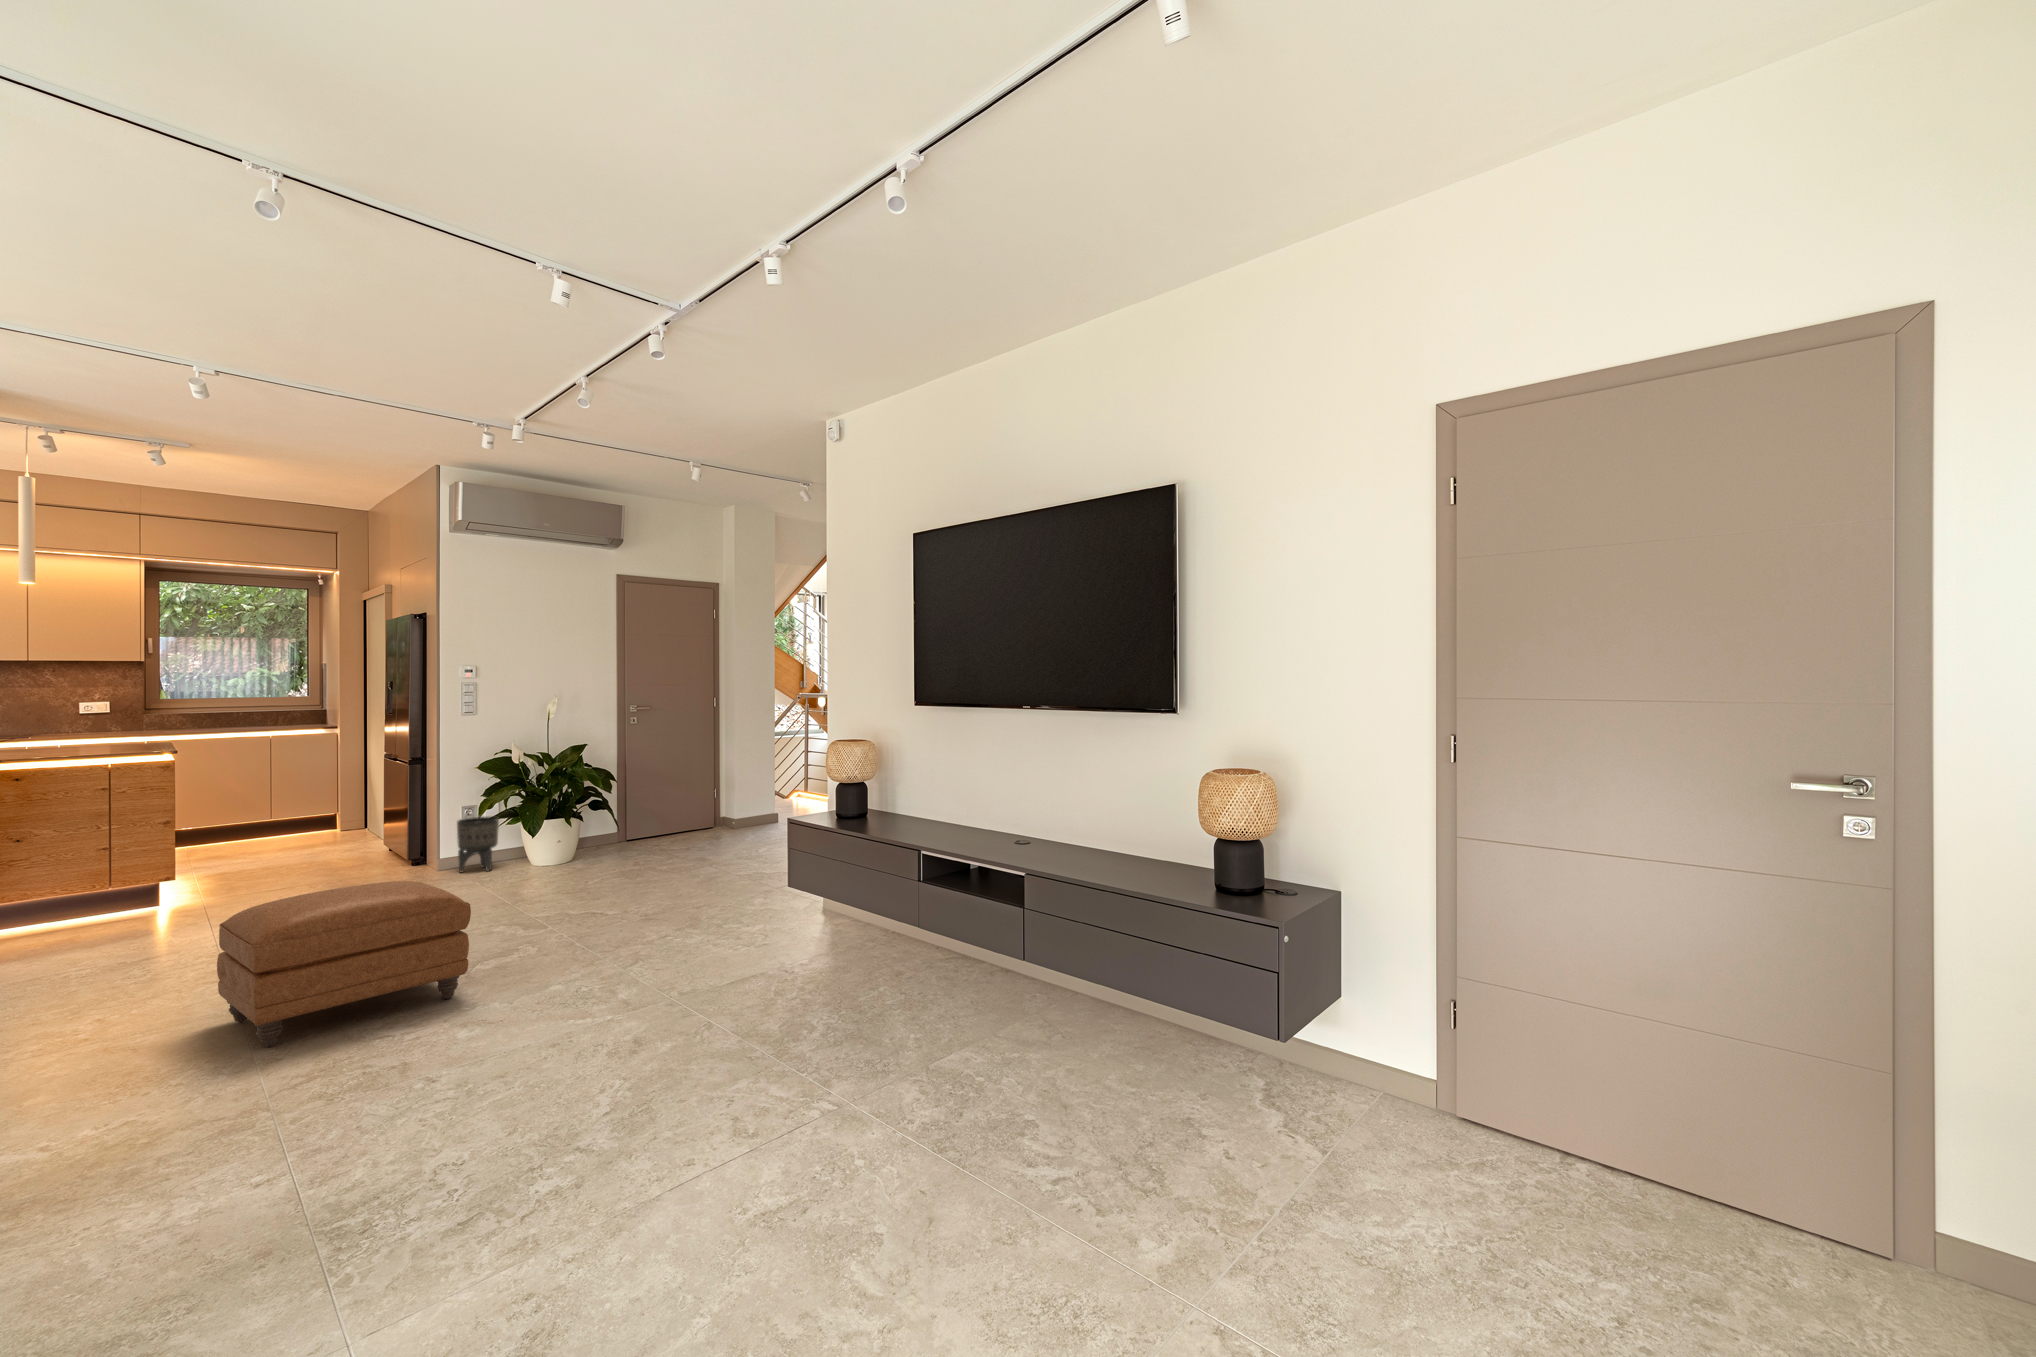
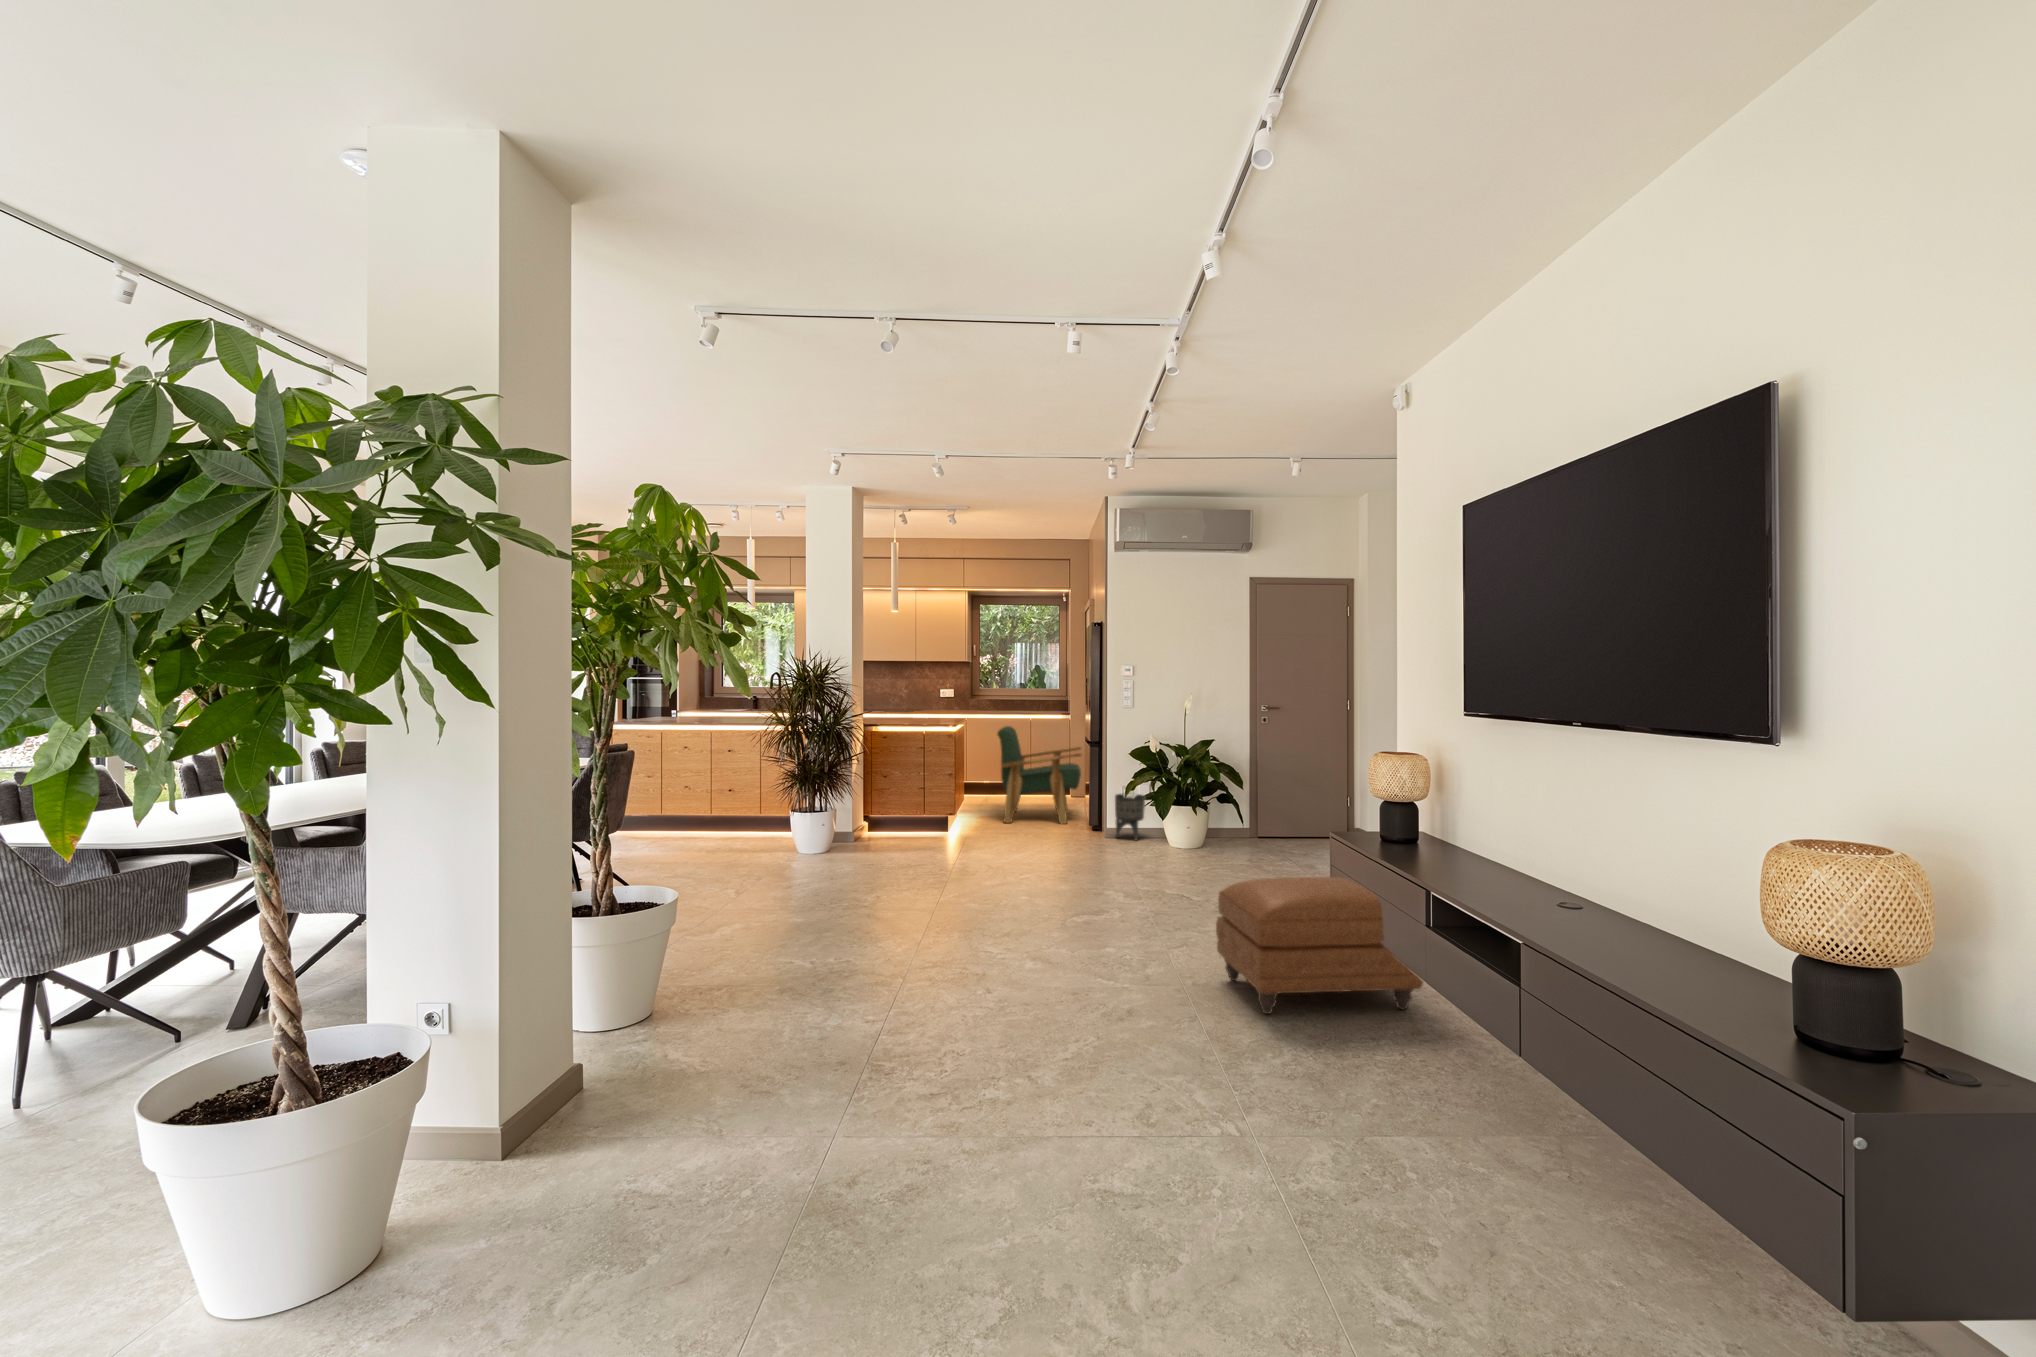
armchair: none [247,749,394,881] -> present [997,726,1081,824]
ottoman: present [217,881,471,1047] -> present [1216,877,1424,1014]

